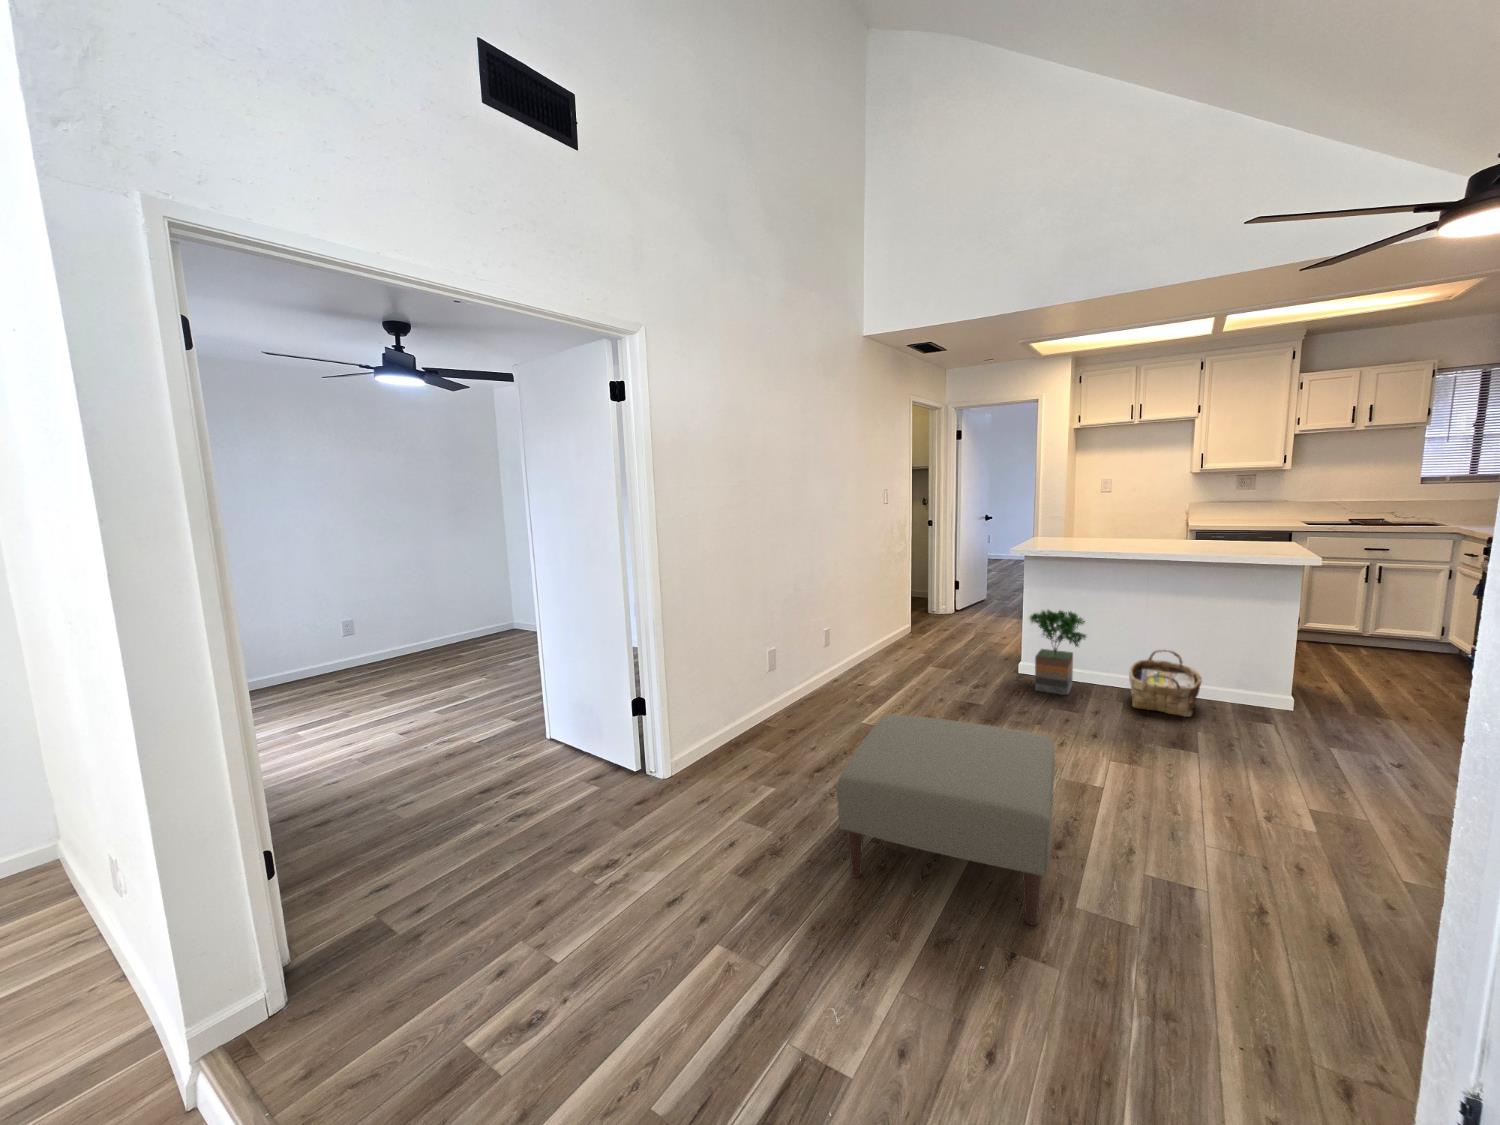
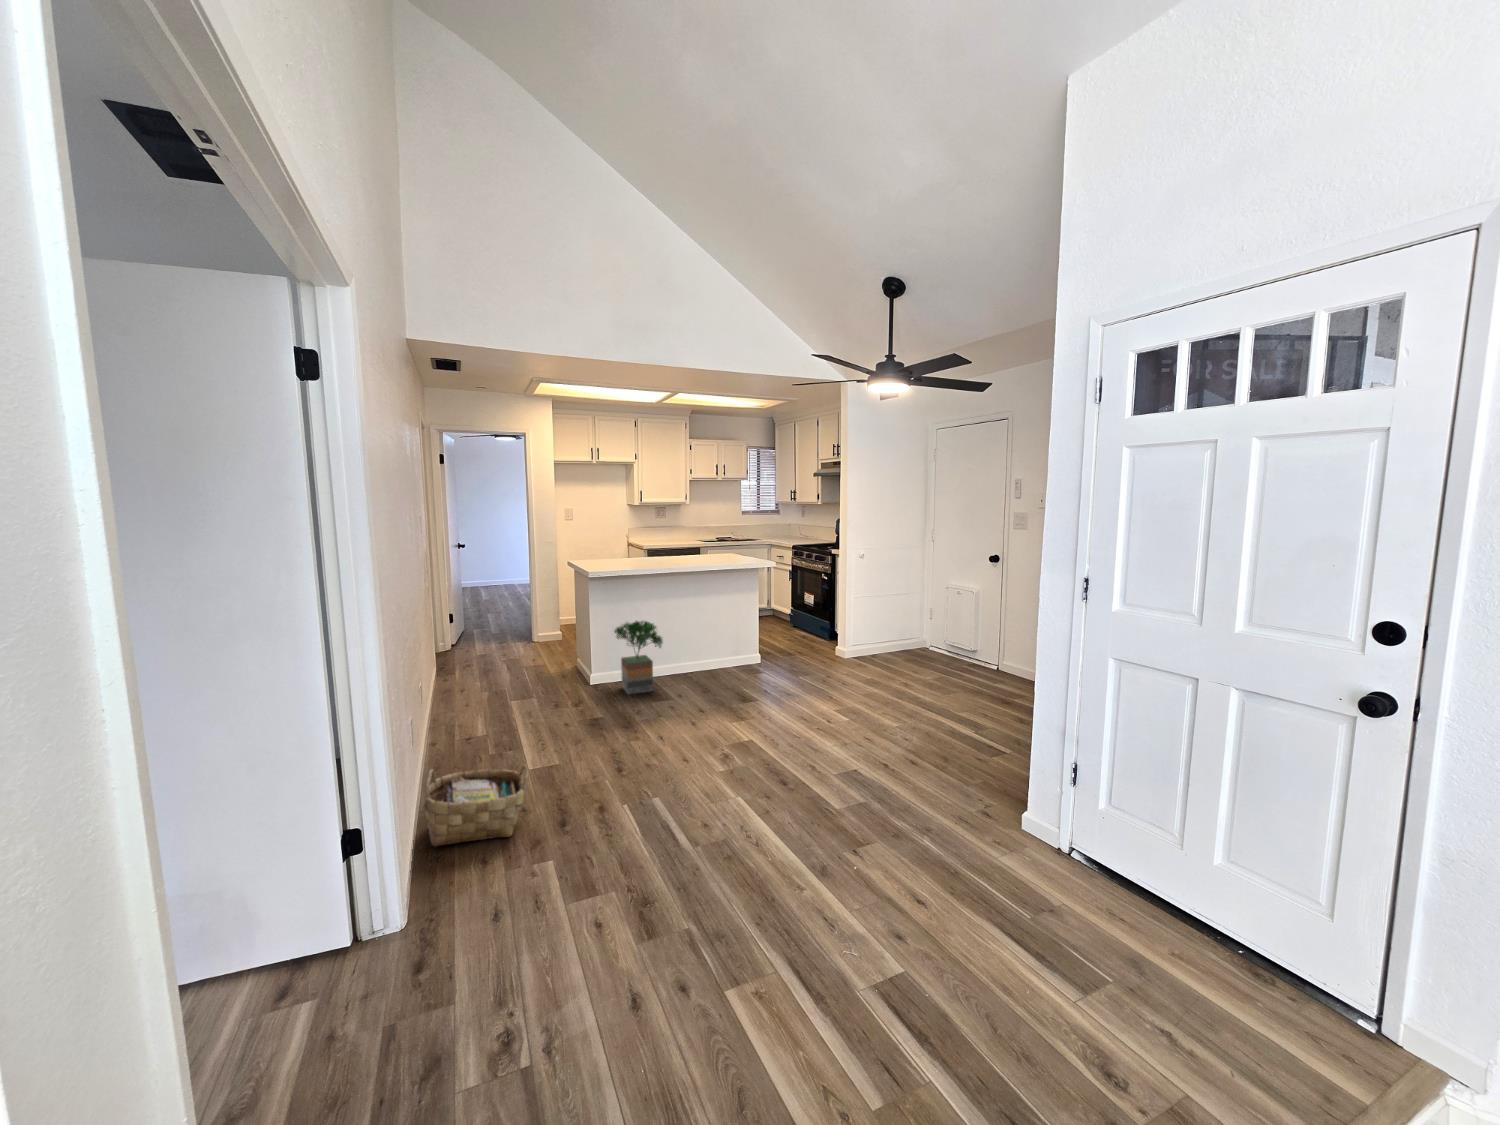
woven basket: present [1129,650,1202,717] -> present [423,765,528,846]
ottoman: present [837,715,1055,925] -> none [652,706,856,876]

